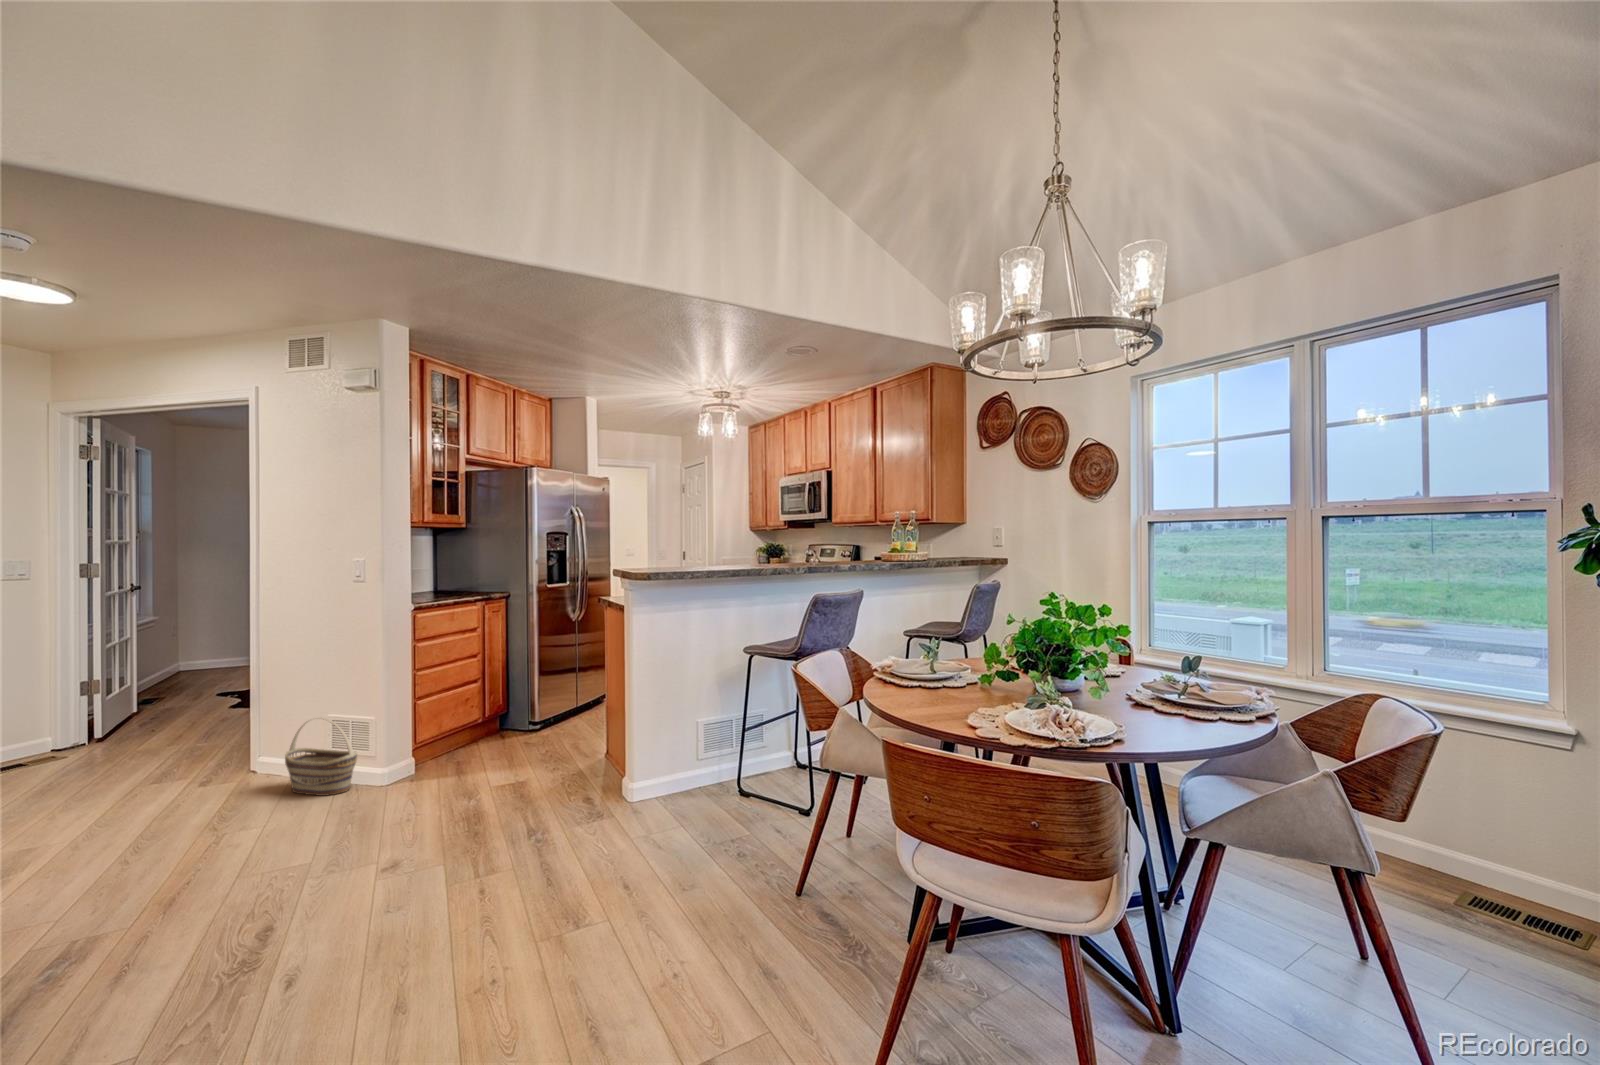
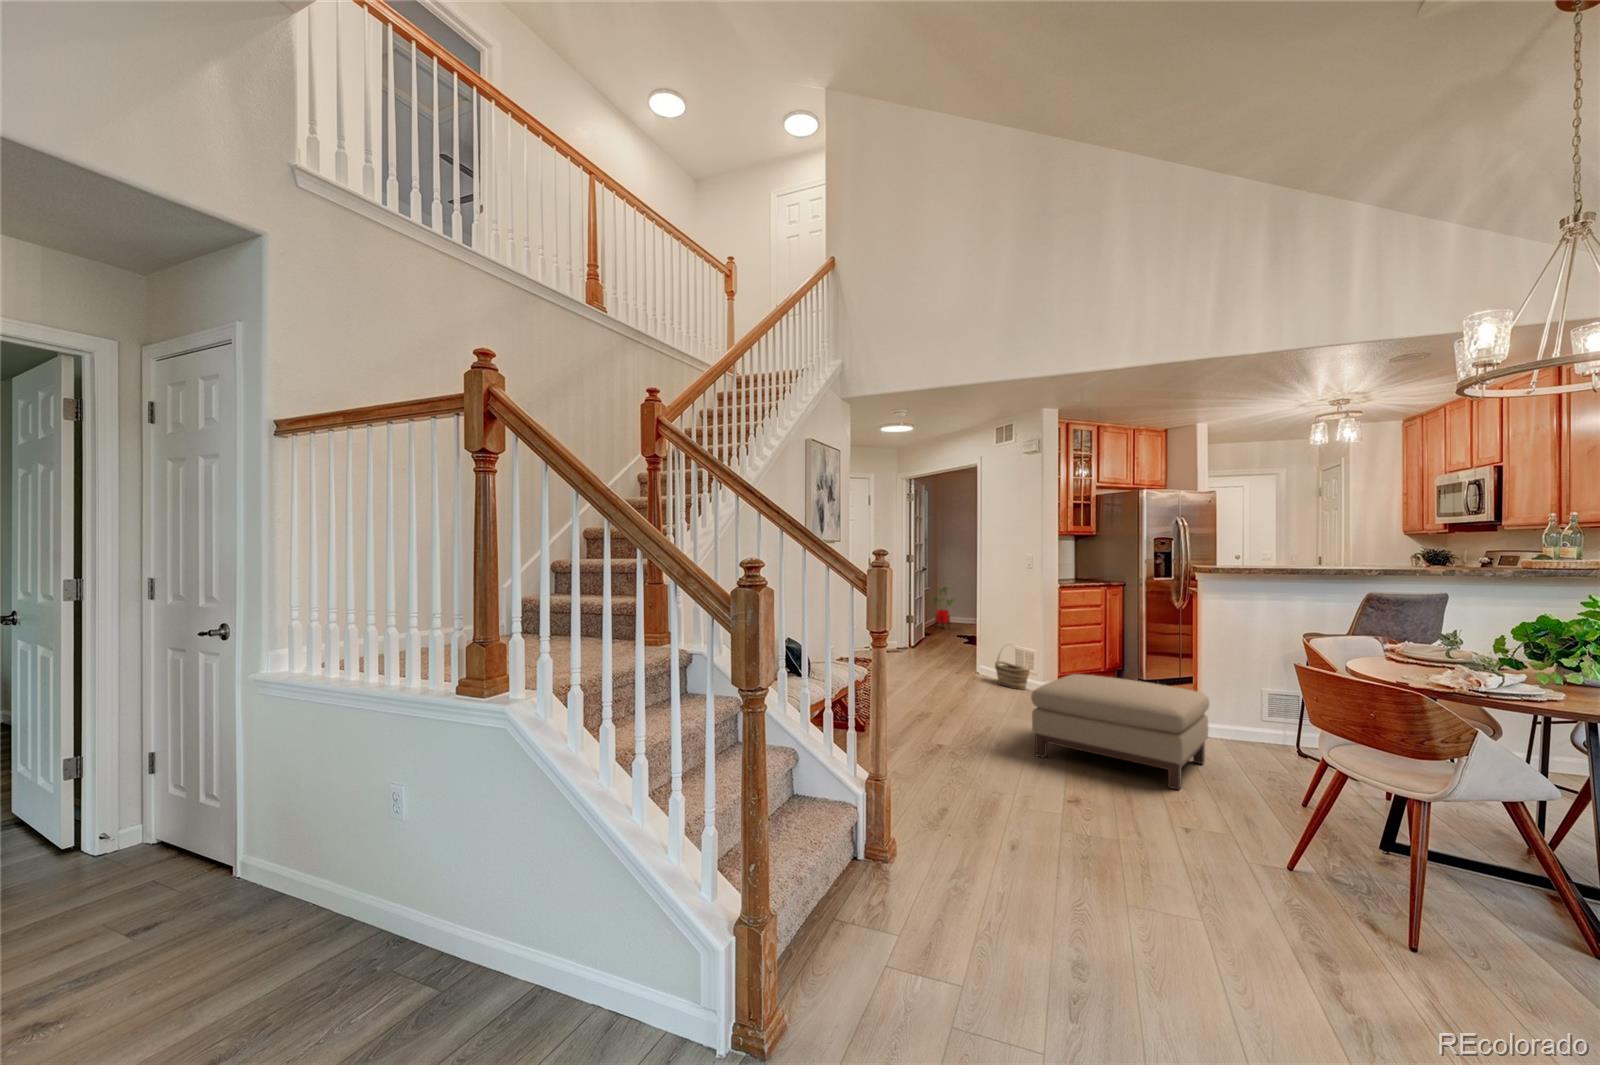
house plant: none [157,614,225,685] -> present [932,587,955,626]
ottoman: none [360,761,668,1010] -> present [1031,674,1209,790]

